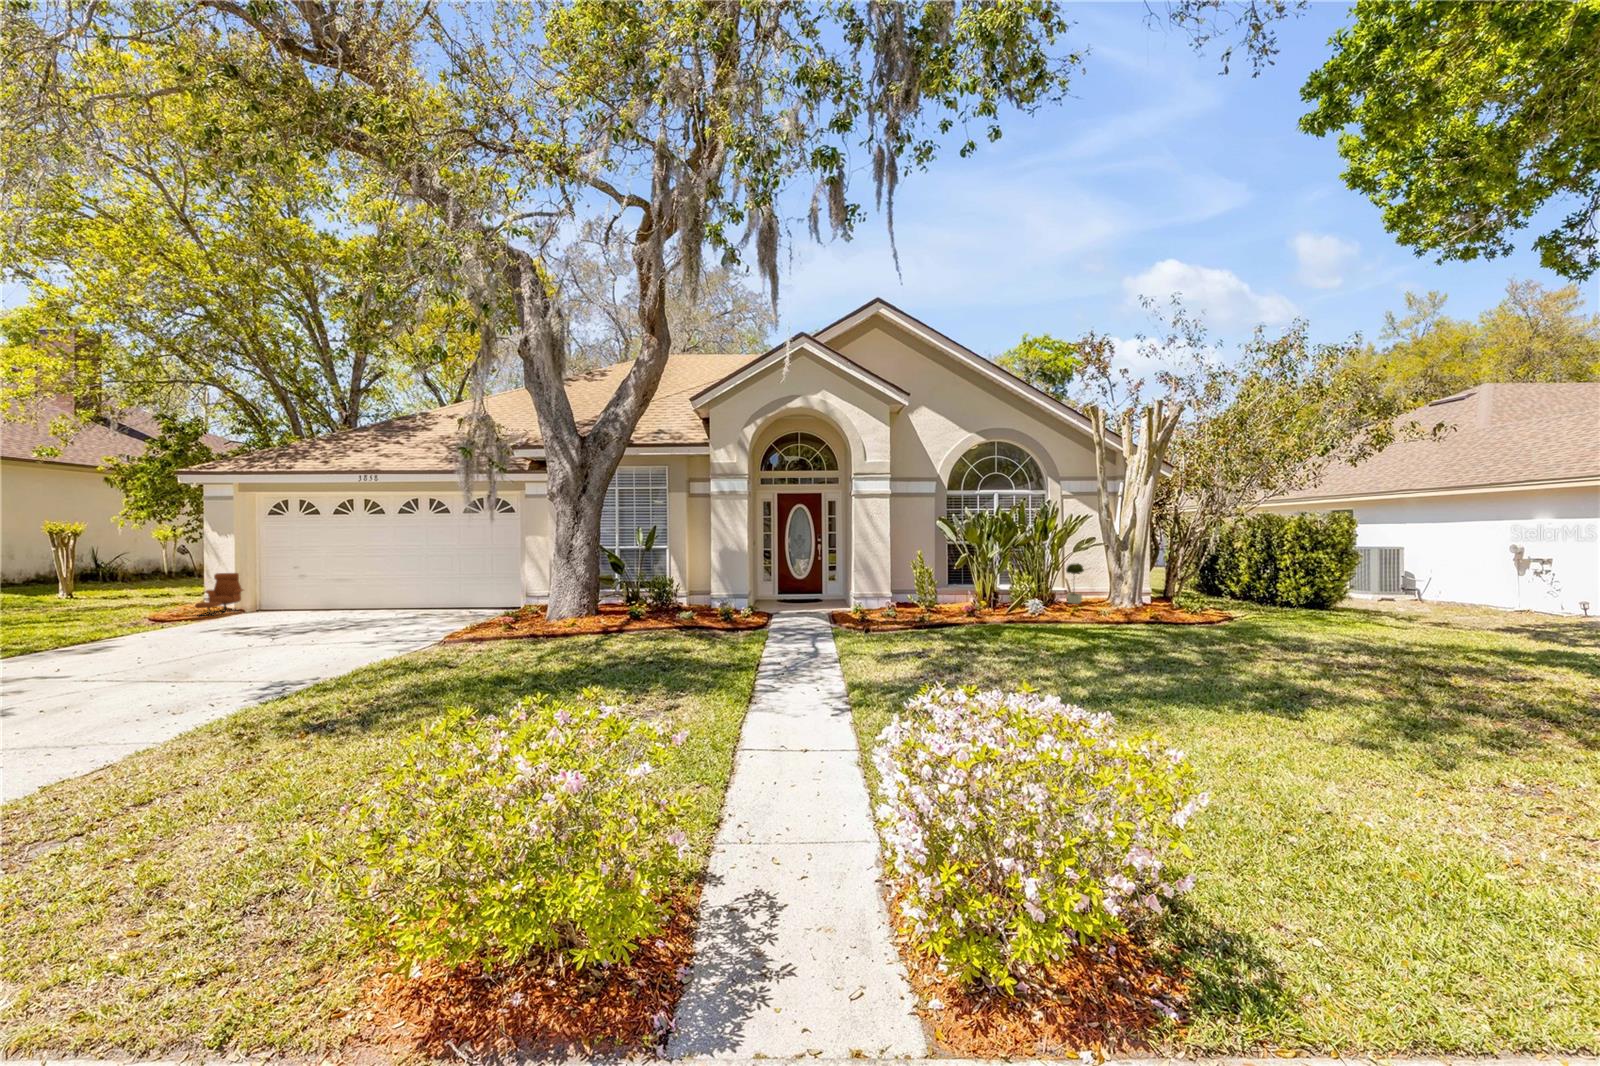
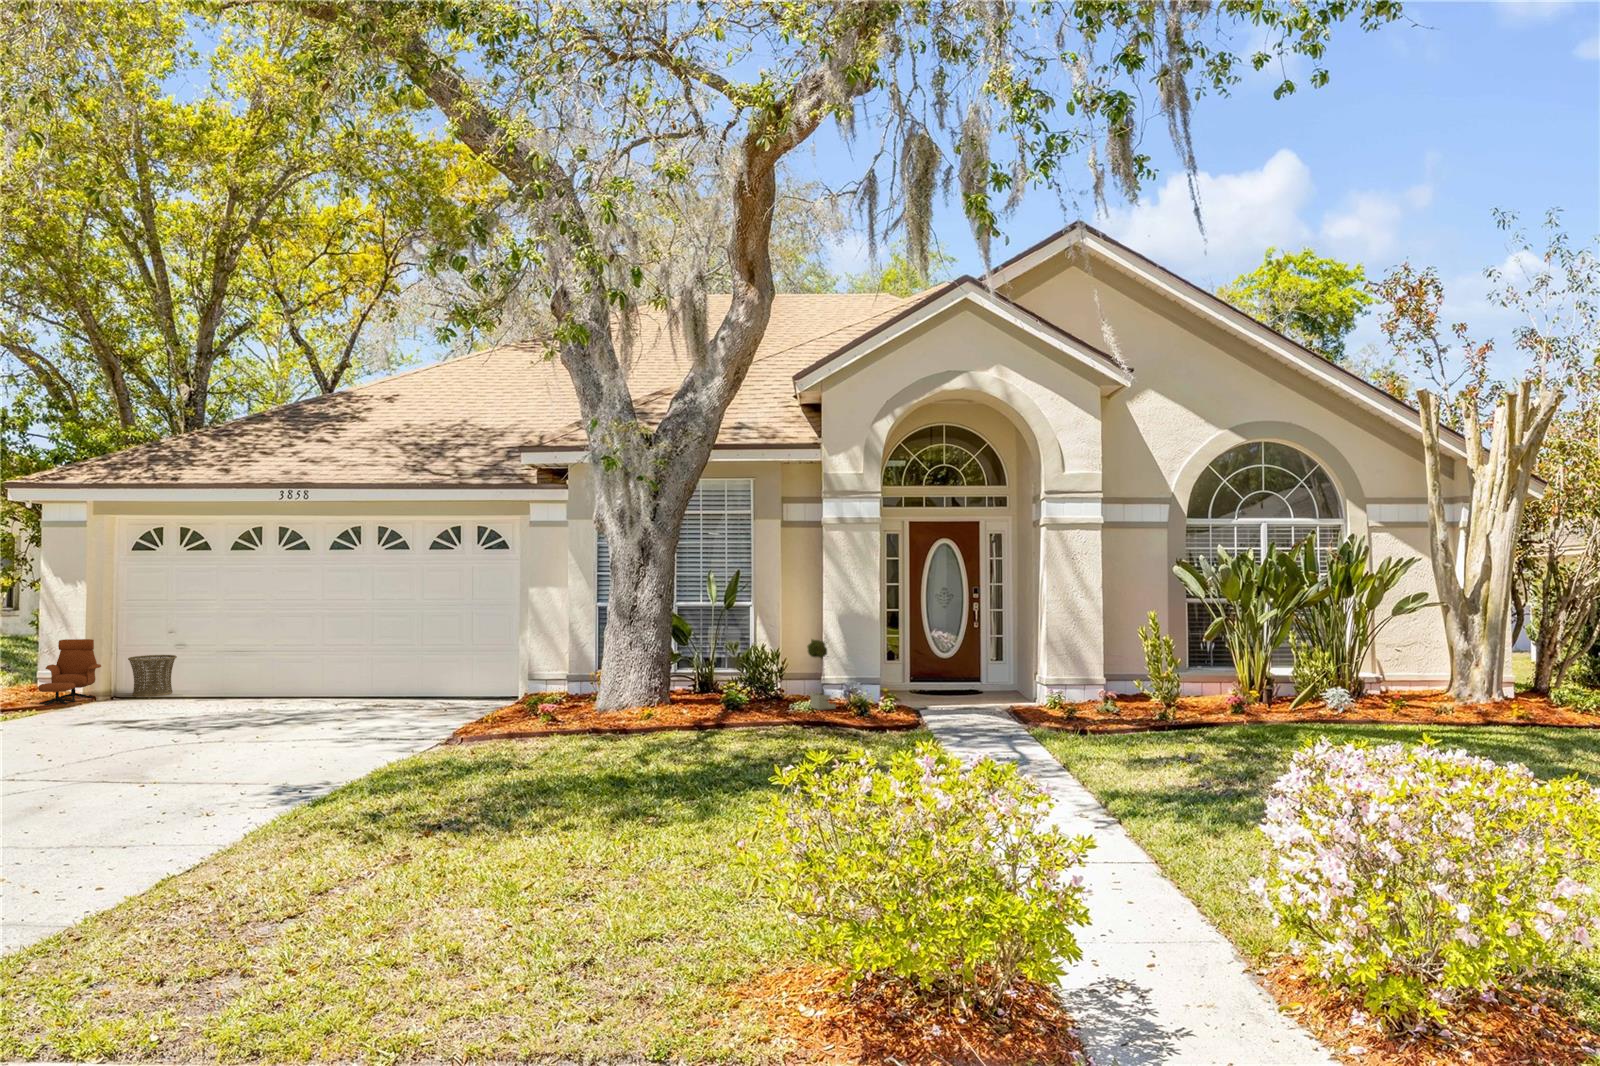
potted tree: present [1066,563,1084,604] -> present [807,639,836,710]
basket: none [263,582,298,610] -> present [128,655,177,697]

